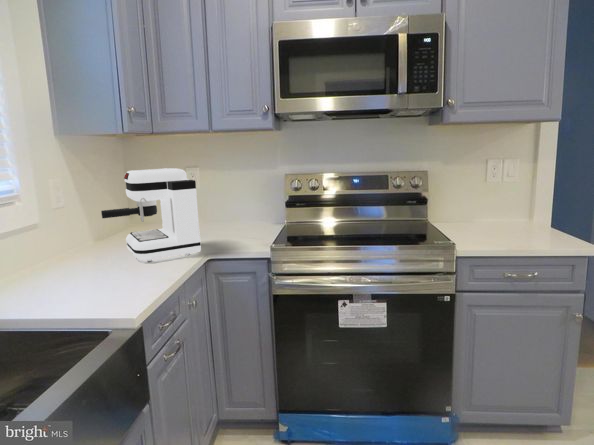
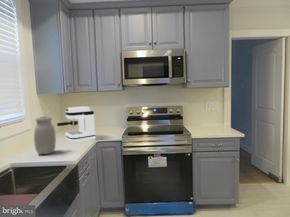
jar: none [16,192,81,298] -> present [34,117,56,154]

